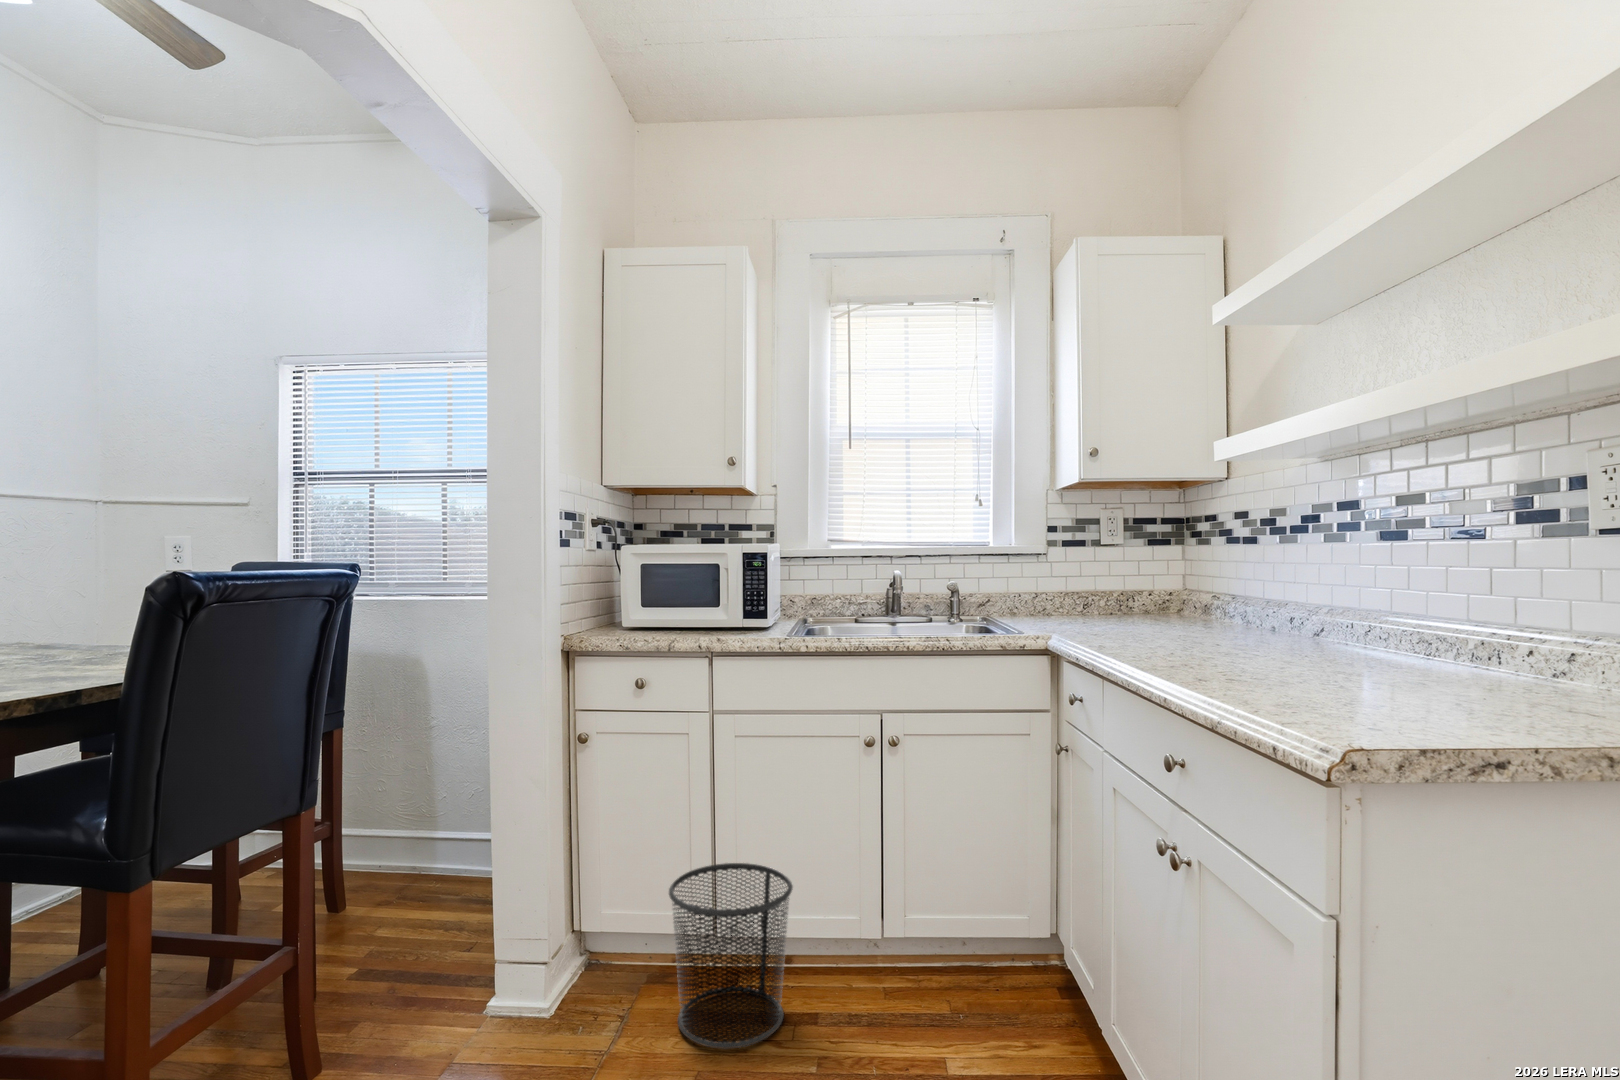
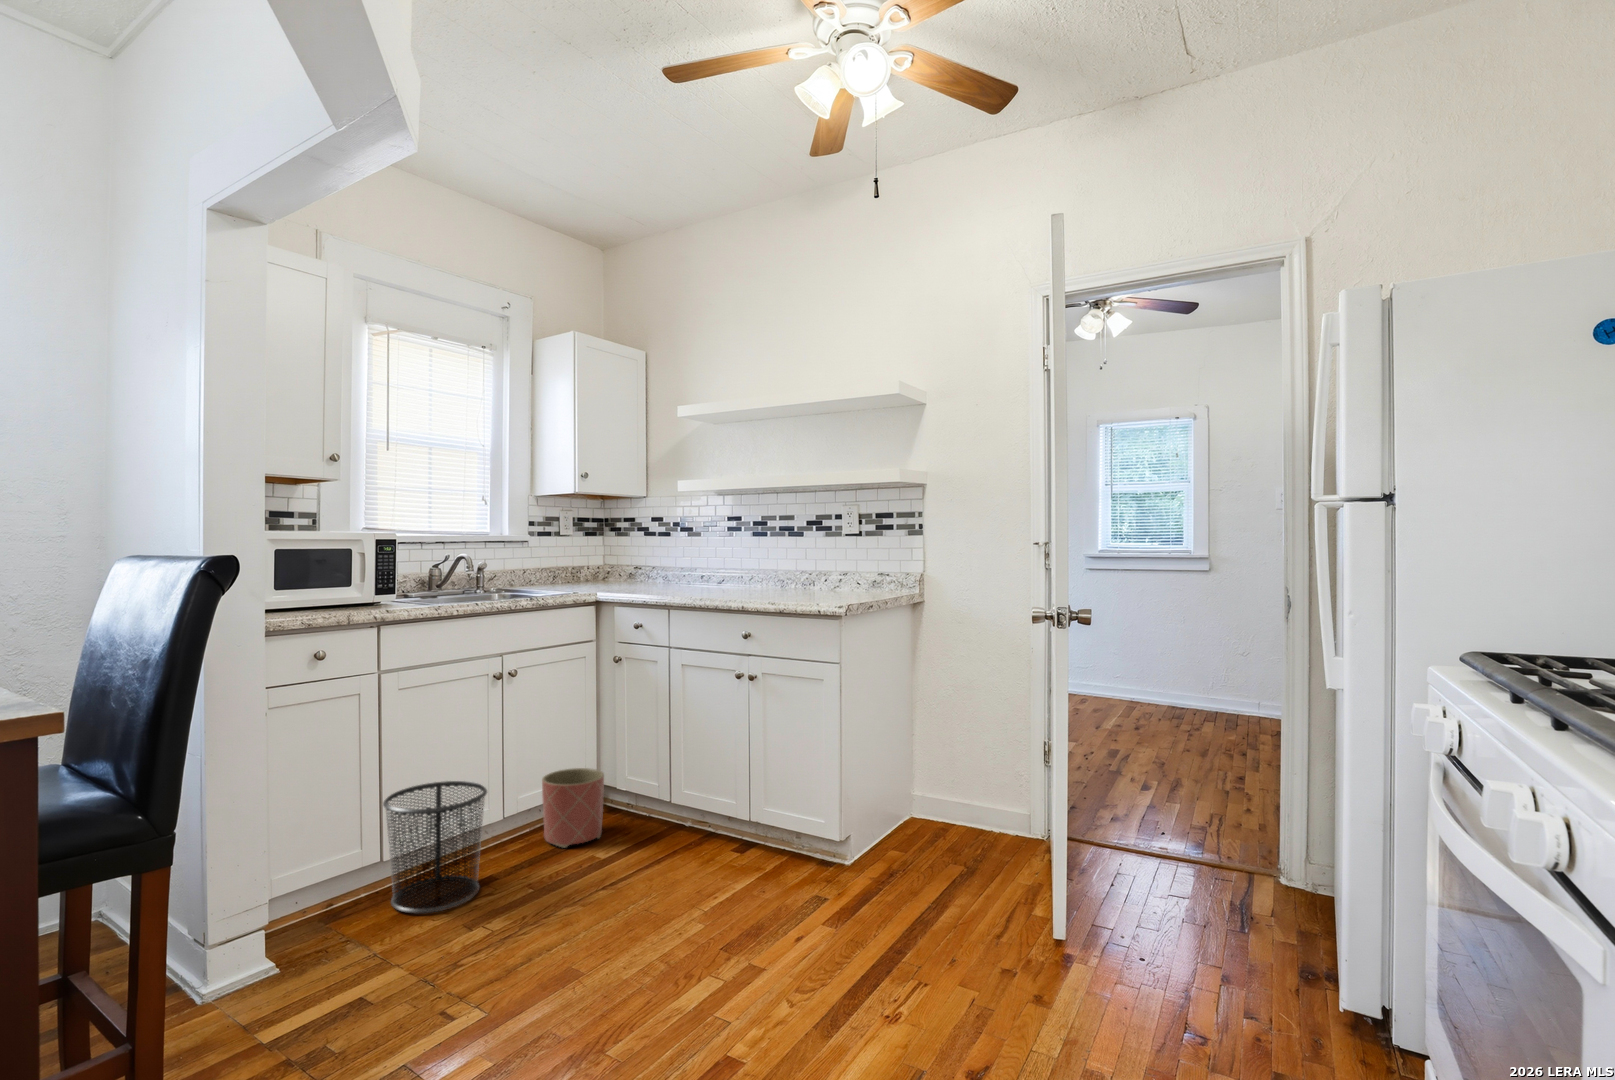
planter: none [915,898,1009,1035] -> present [542,768,604,848]

